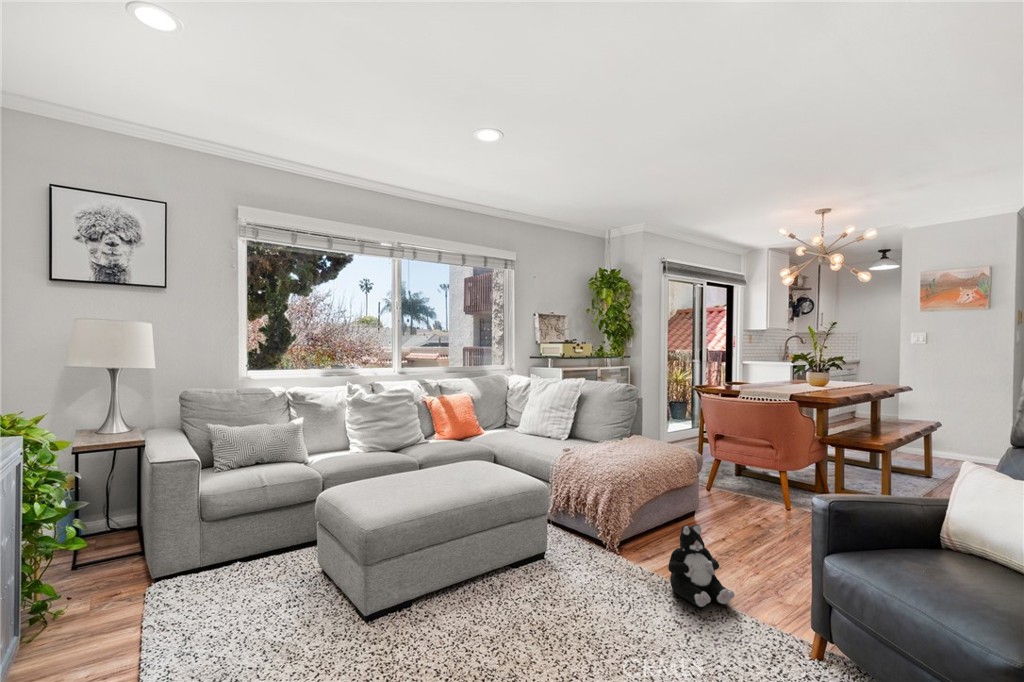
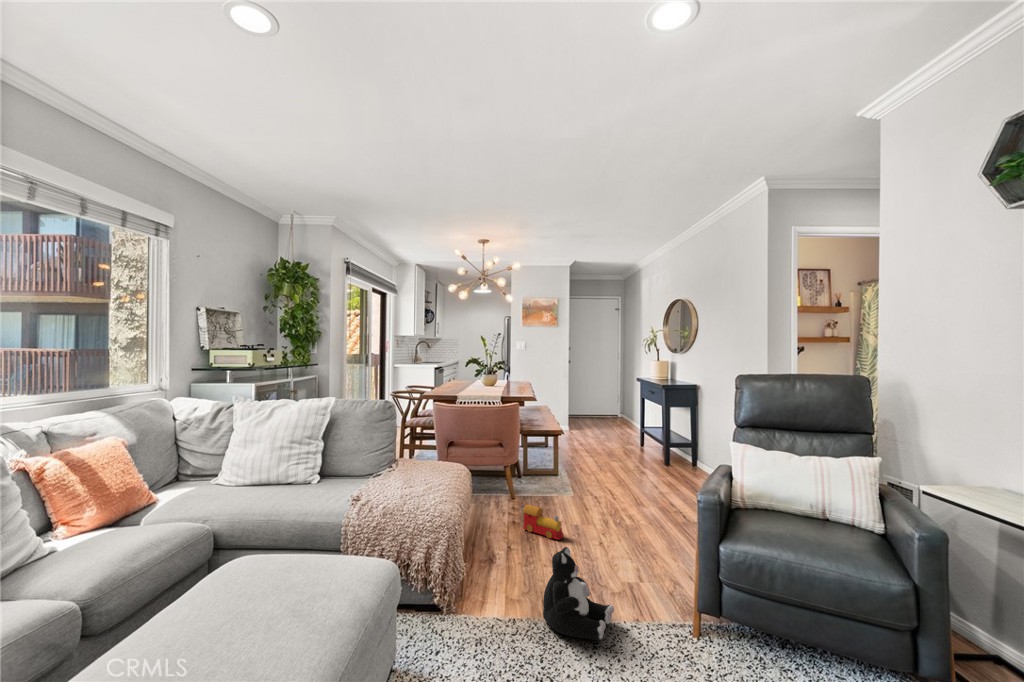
toy train: none [751,509,788,551] -> present [523,504,564,540]

